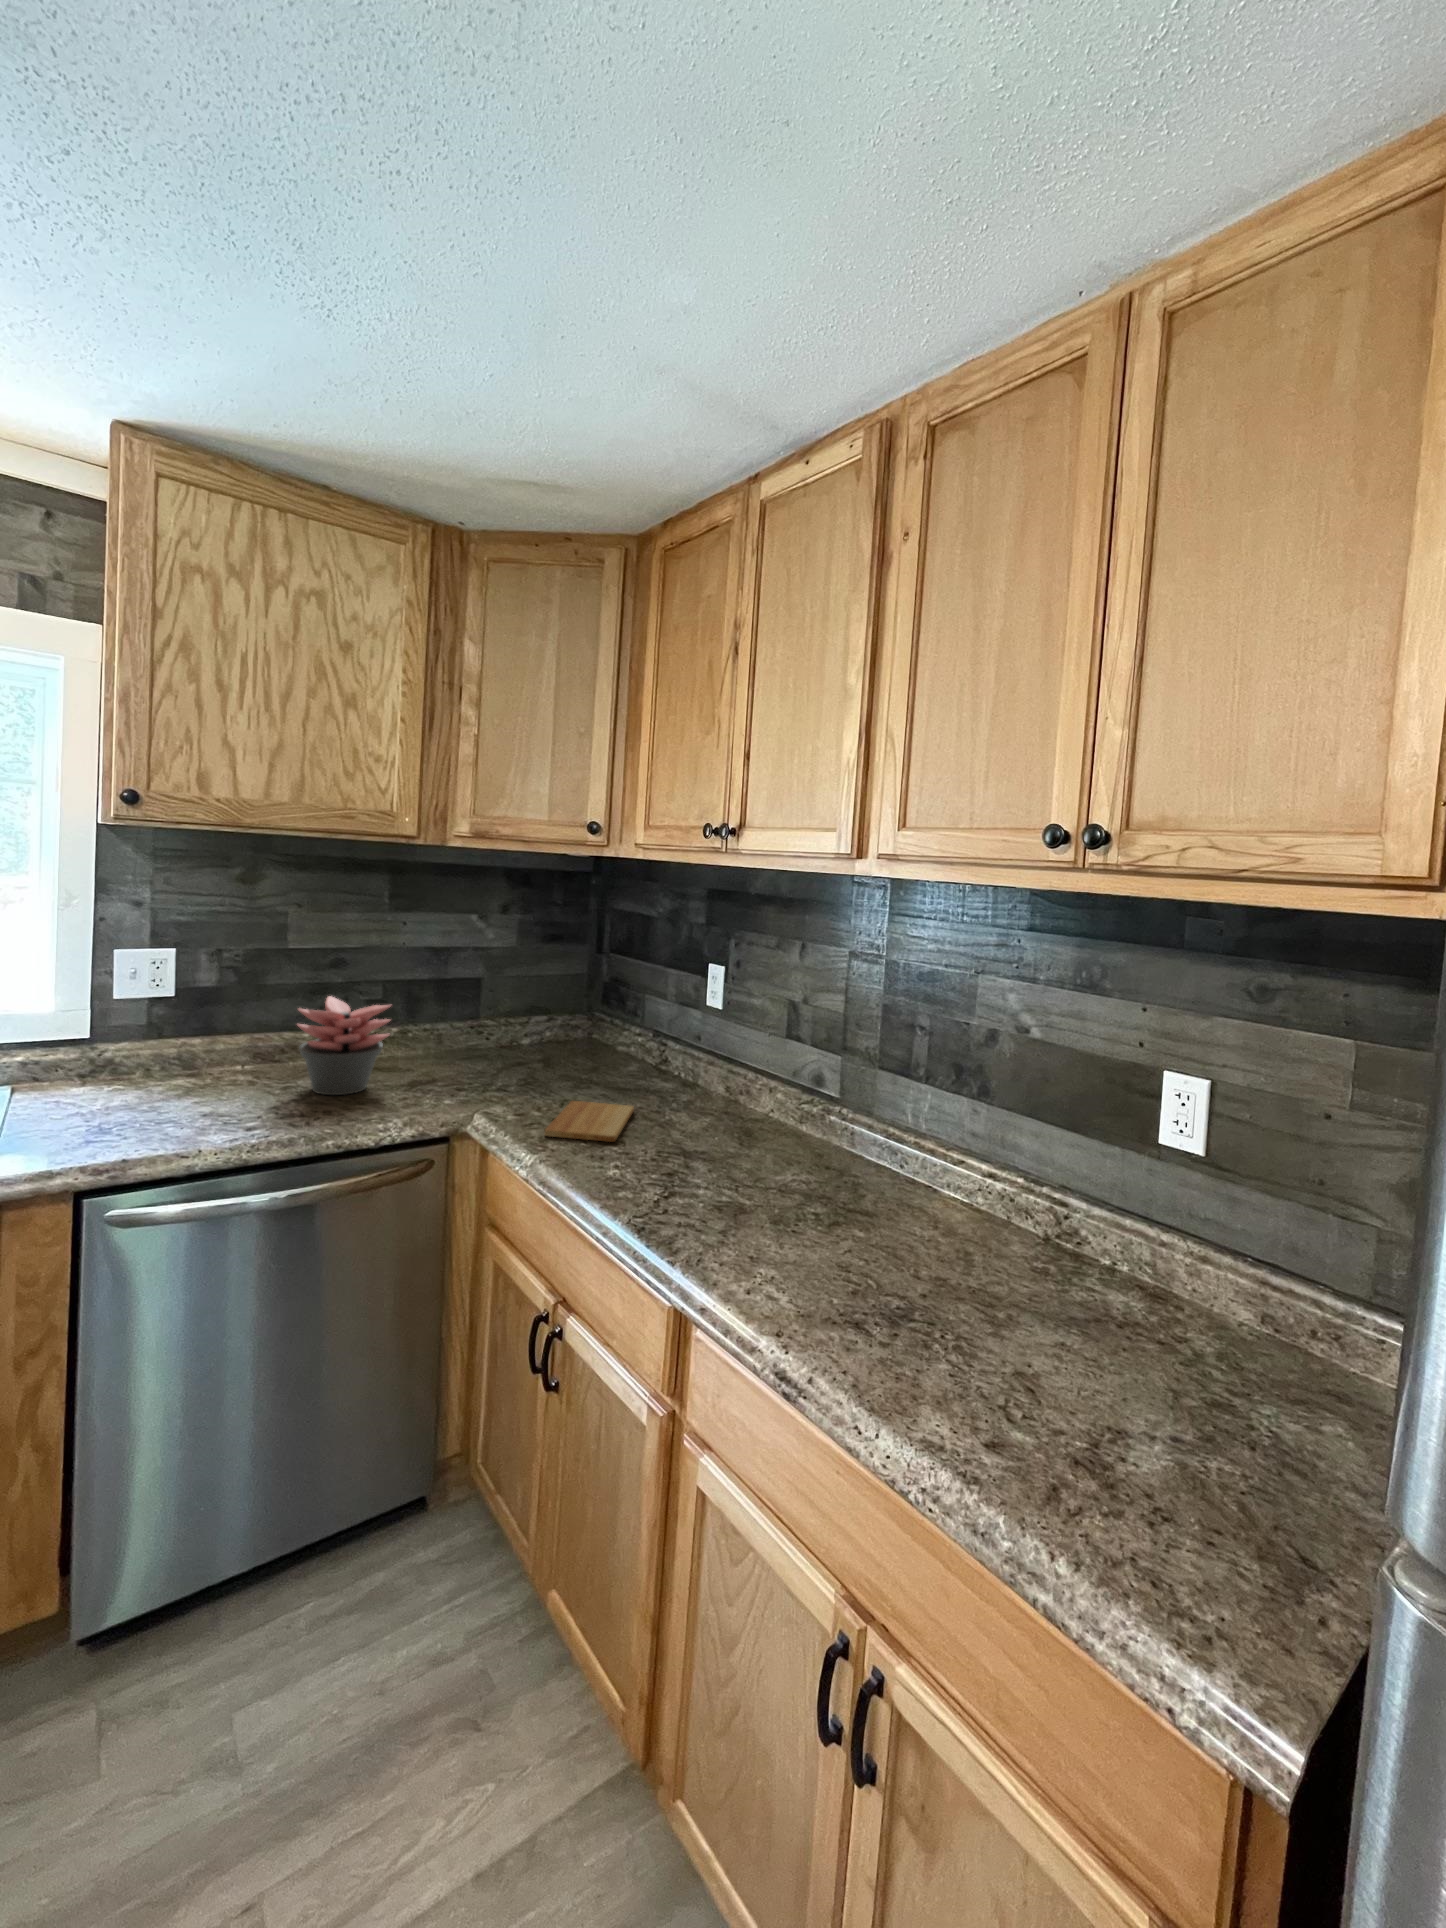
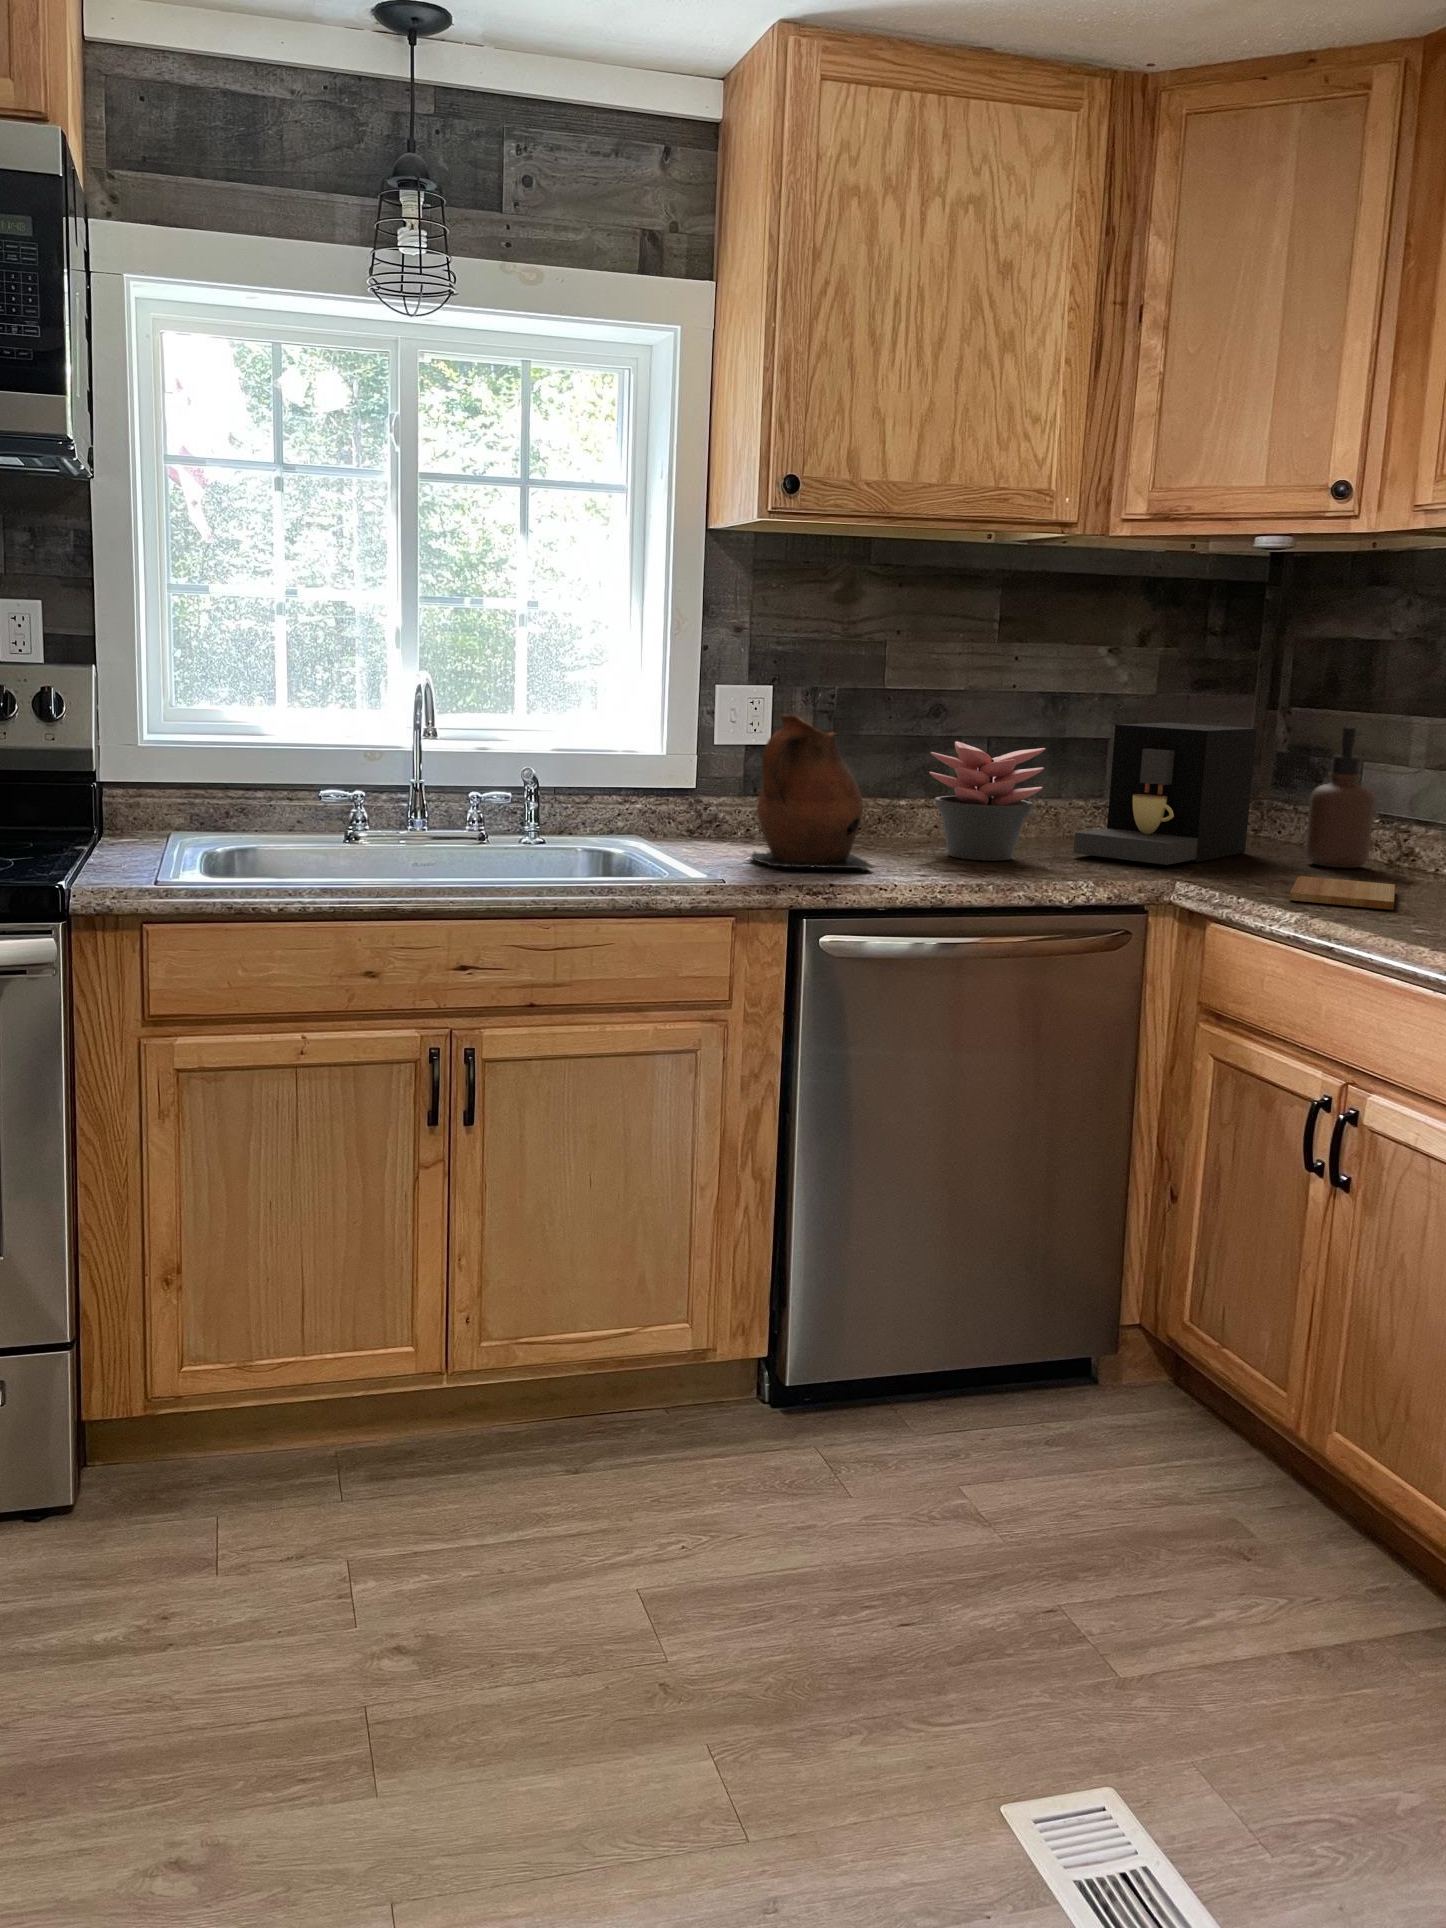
coffee maker: none [423,971,571,1090] -> present [1073,723,1257,865]
soap dispenser: none [597,982,640,1079] -> present [1305,727,1375,868]
ceramic pitcher: none [80,995,210,1134] -> present [751,714,873,870]

